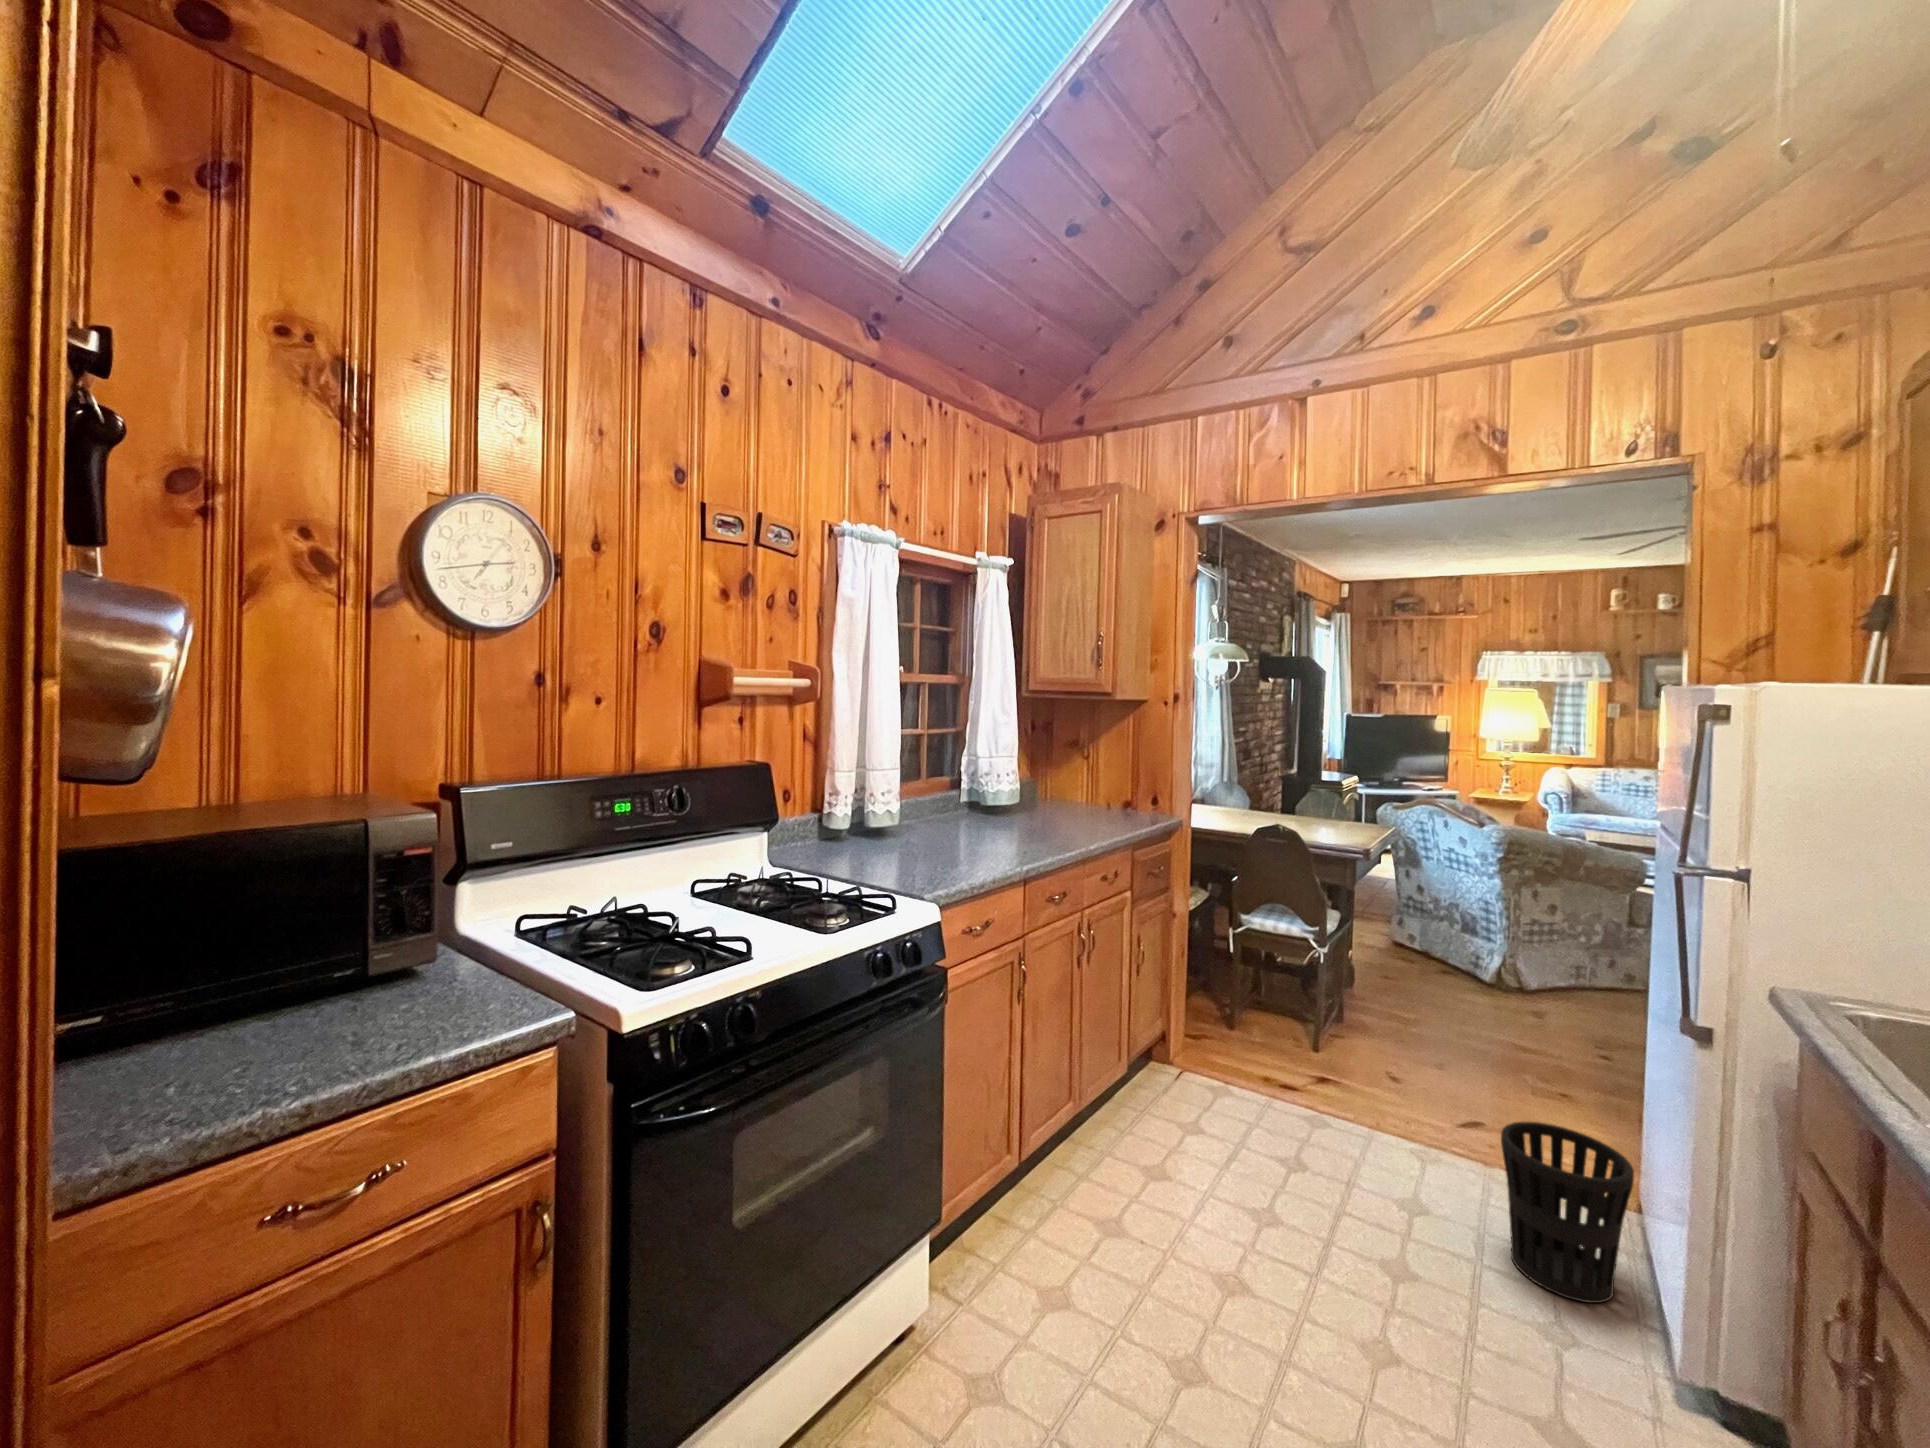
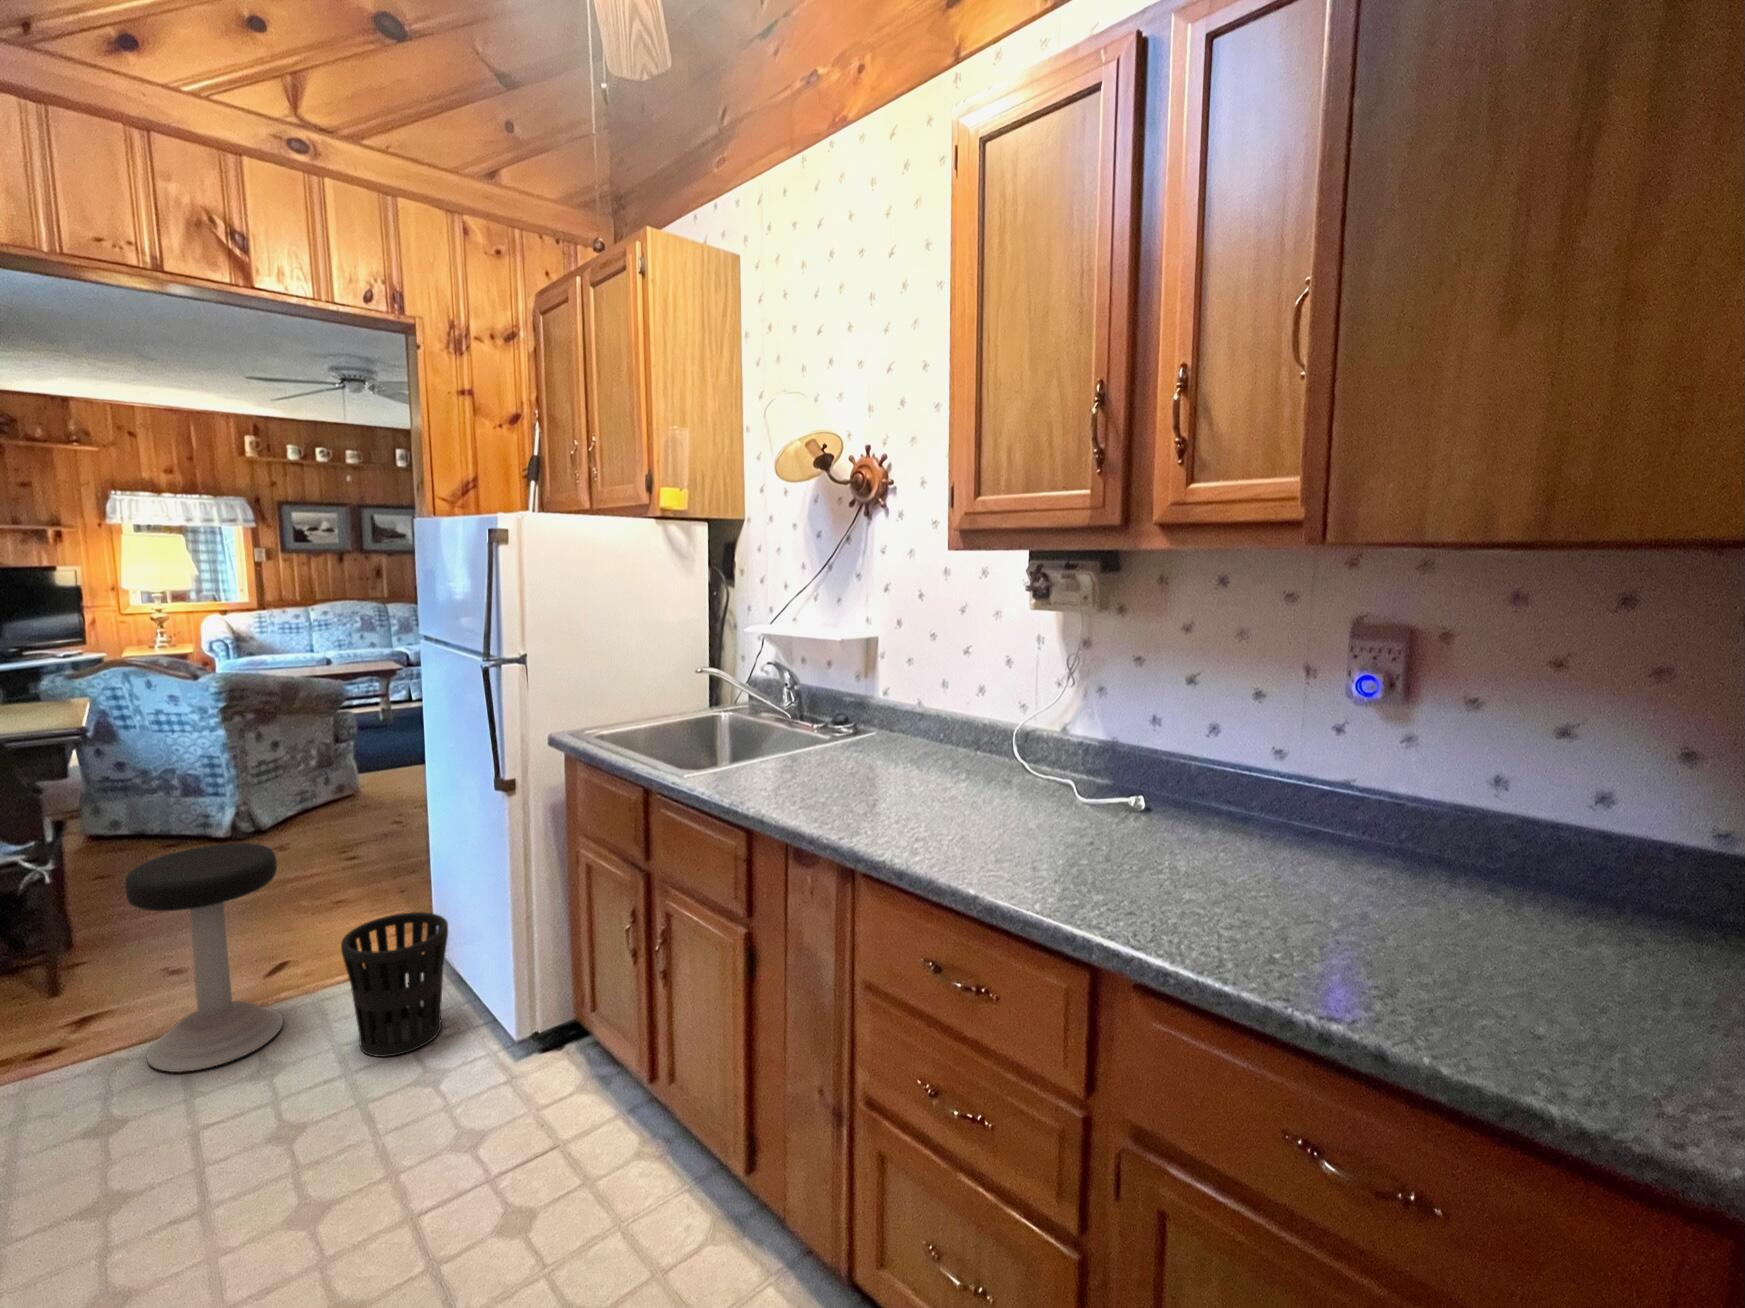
stool: none [1343,974,1465,1187] -> present [125,843,283,1072]

